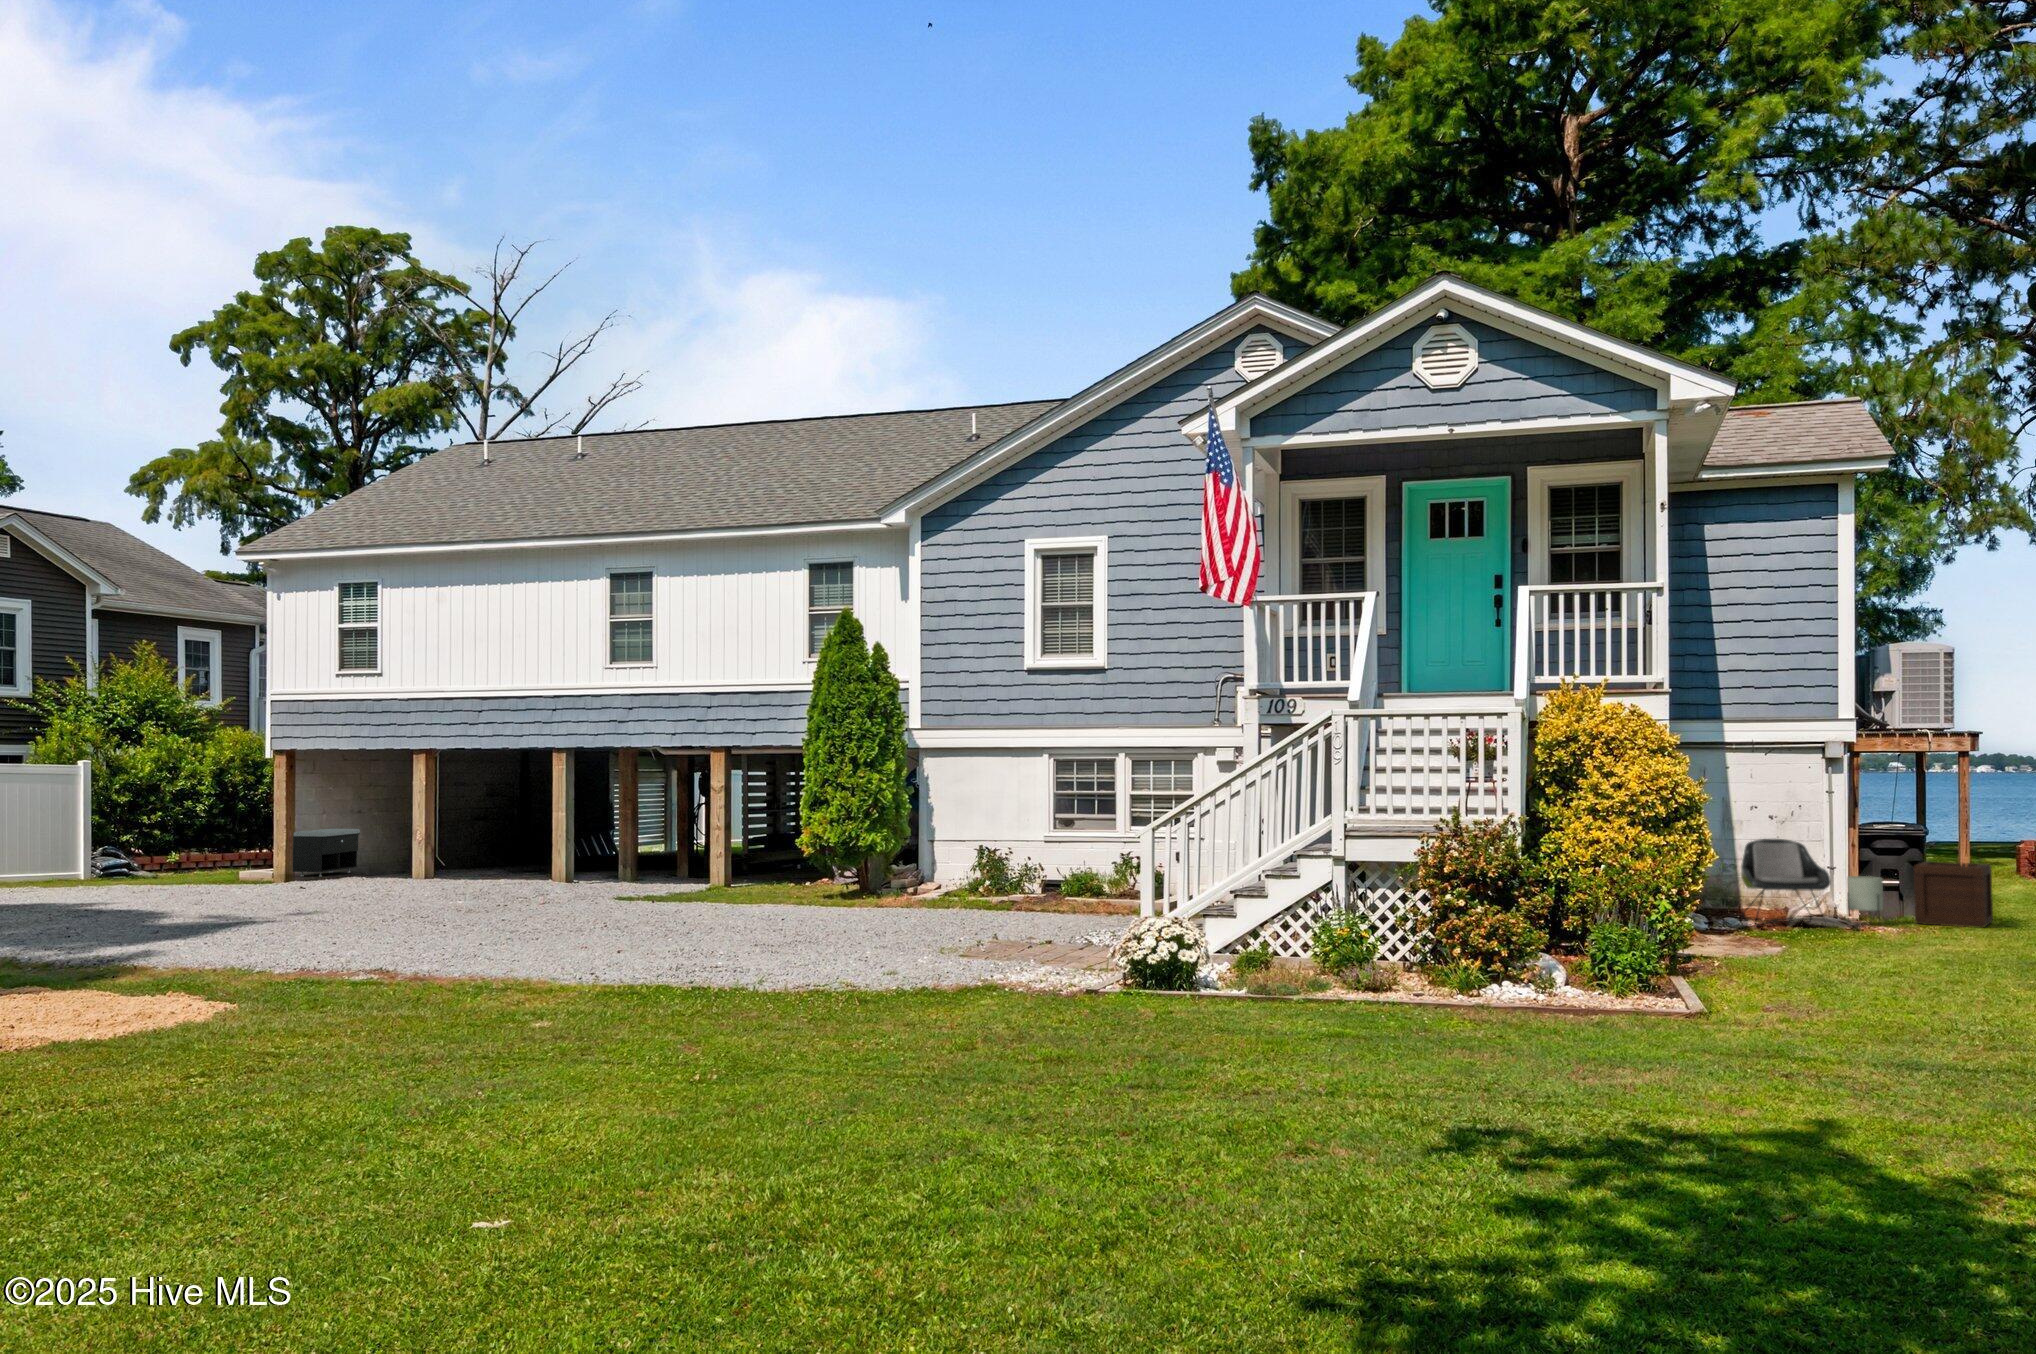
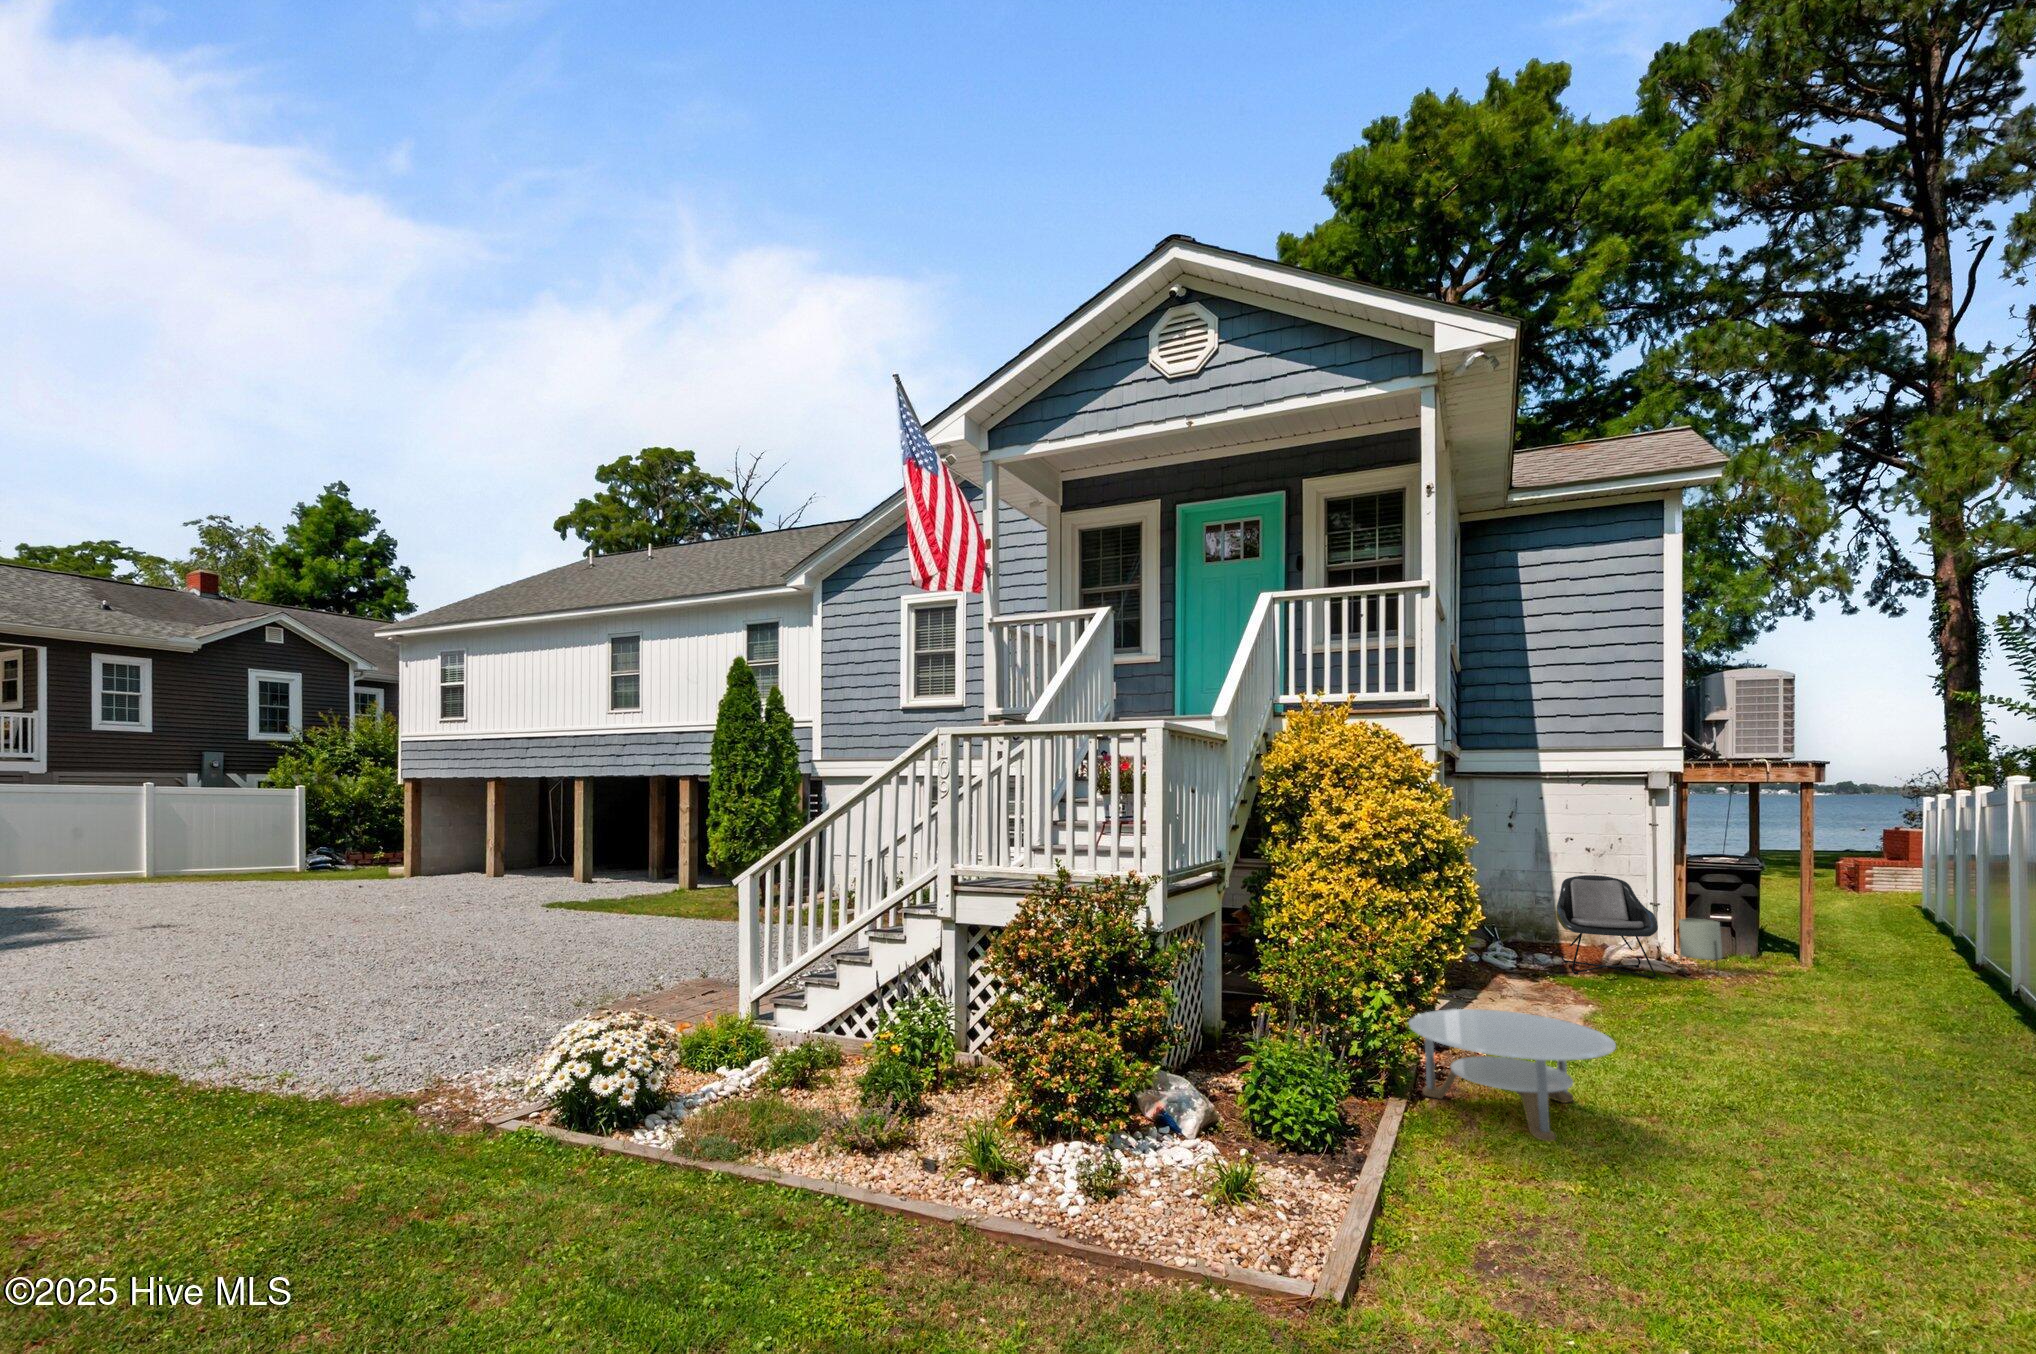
storage bench: present [293,829,360,876] -> none [403,840,463,878]
wooden crate: present [1914,861,1993,928] -> none [1756,902,1856,984]
round table: none [1673,924,1822,998] -> present [1409,1009,1616,1141]

